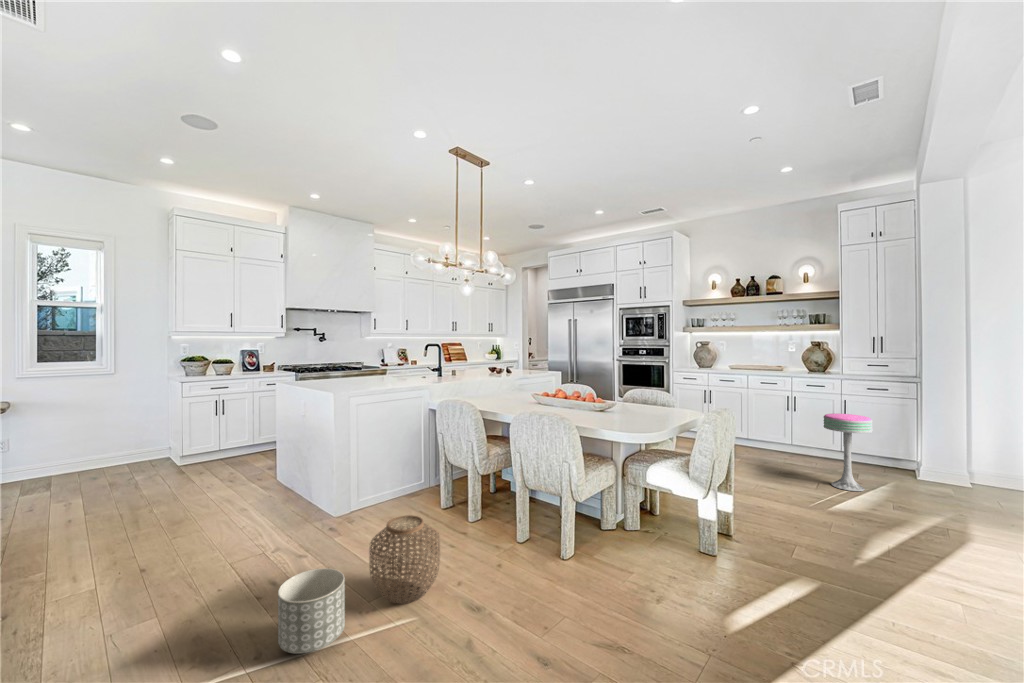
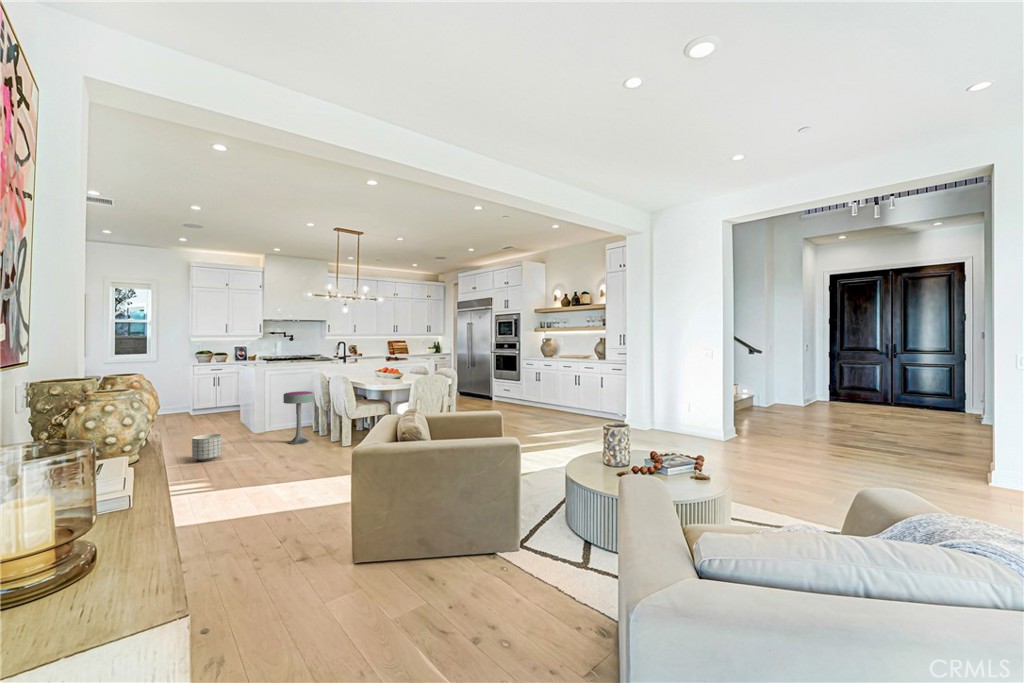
bar stool: present [824,414,873,491] -> present [283,391,313,444]
woven basket: present [369,515,440,603] -> none [239,418,275,454]

